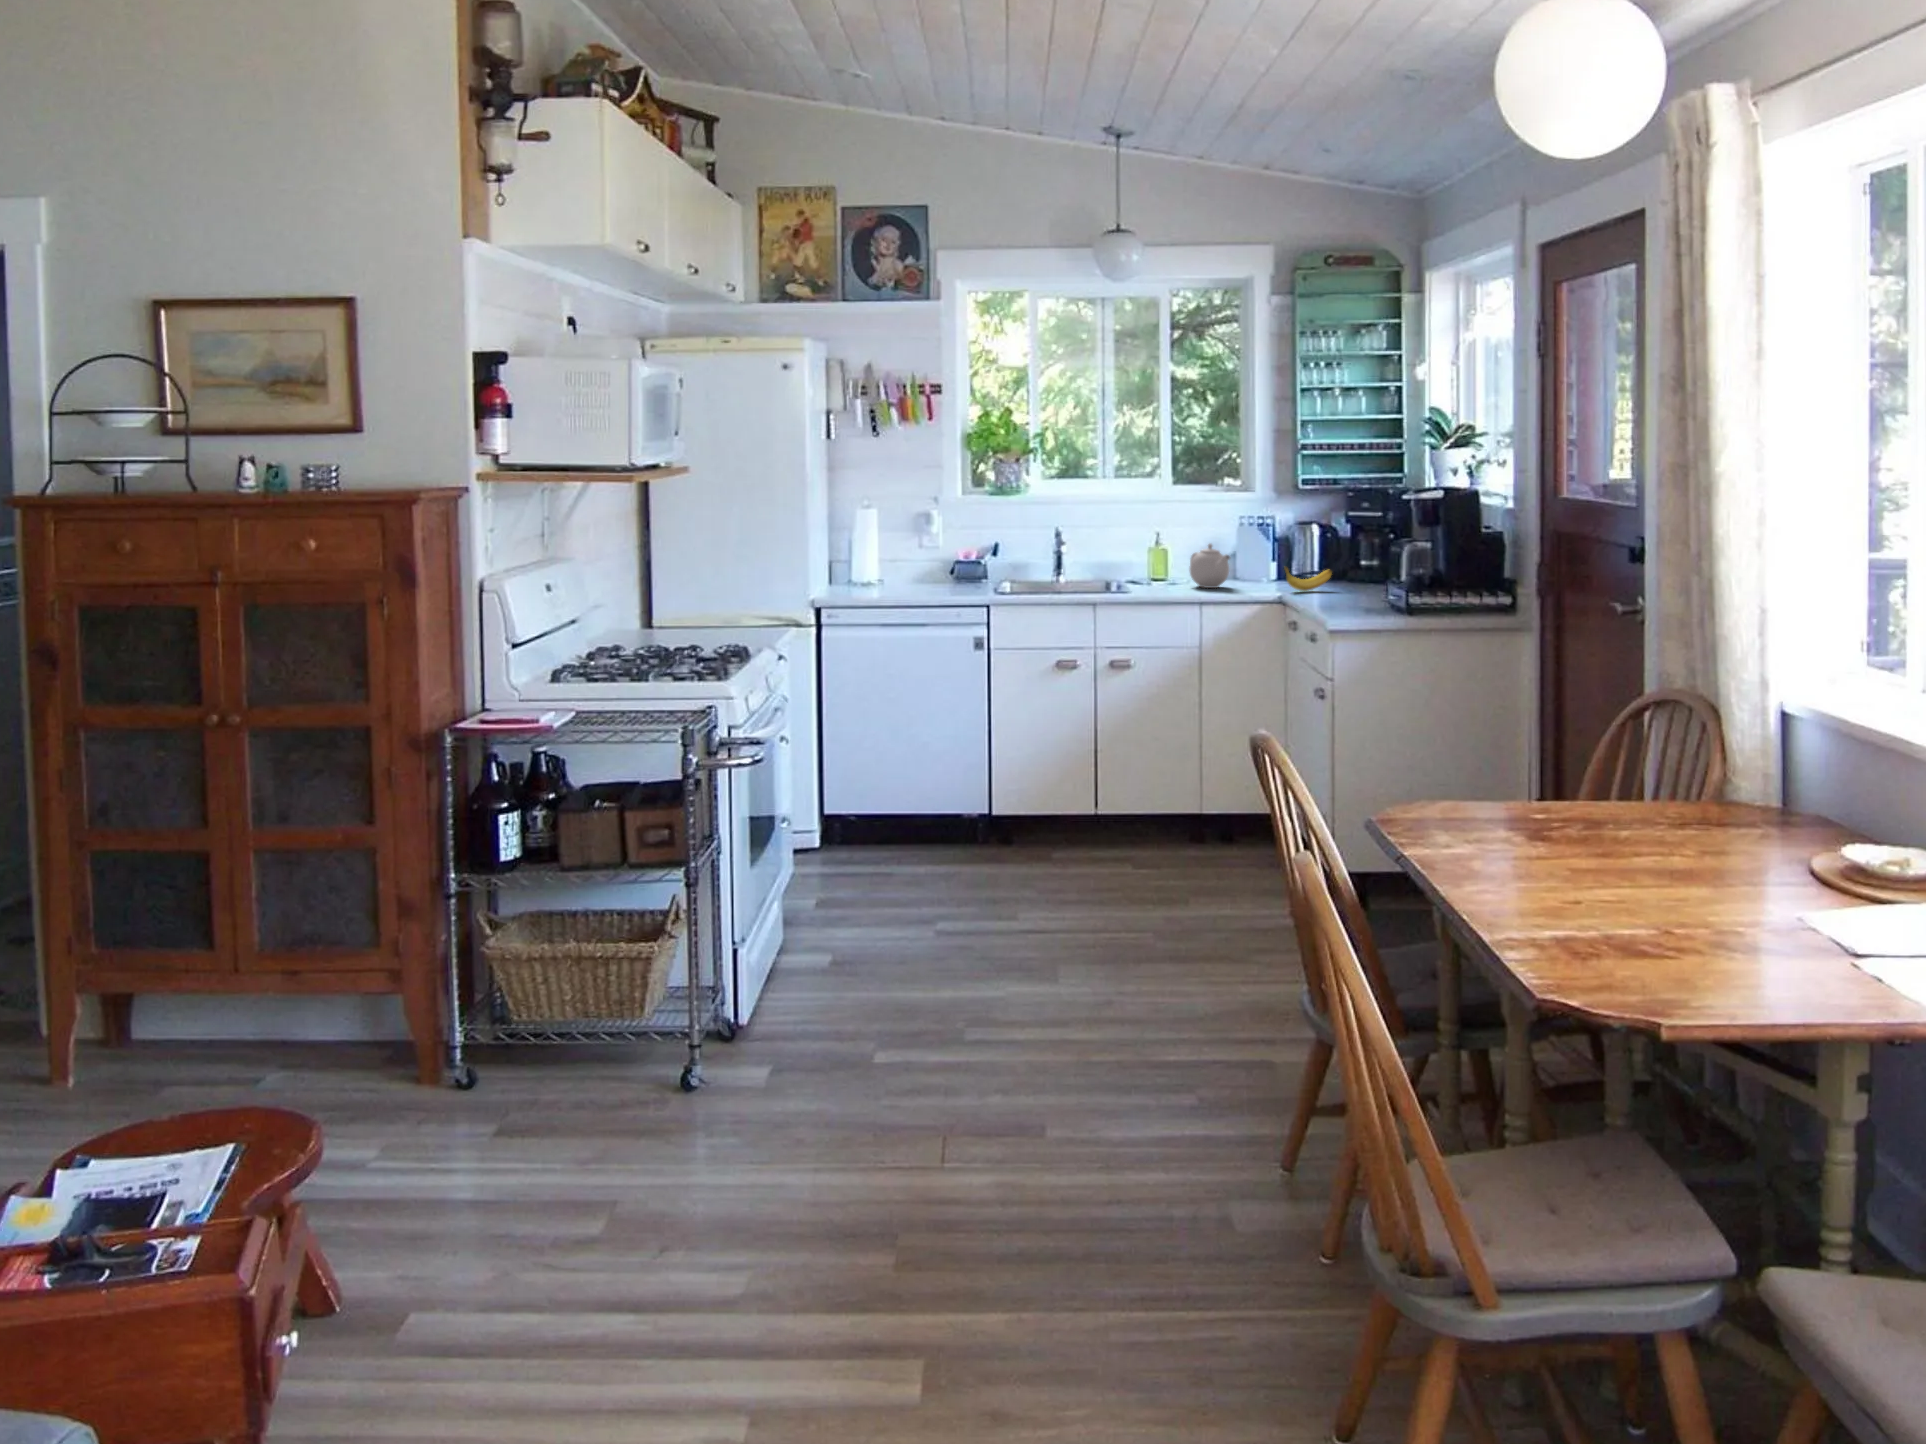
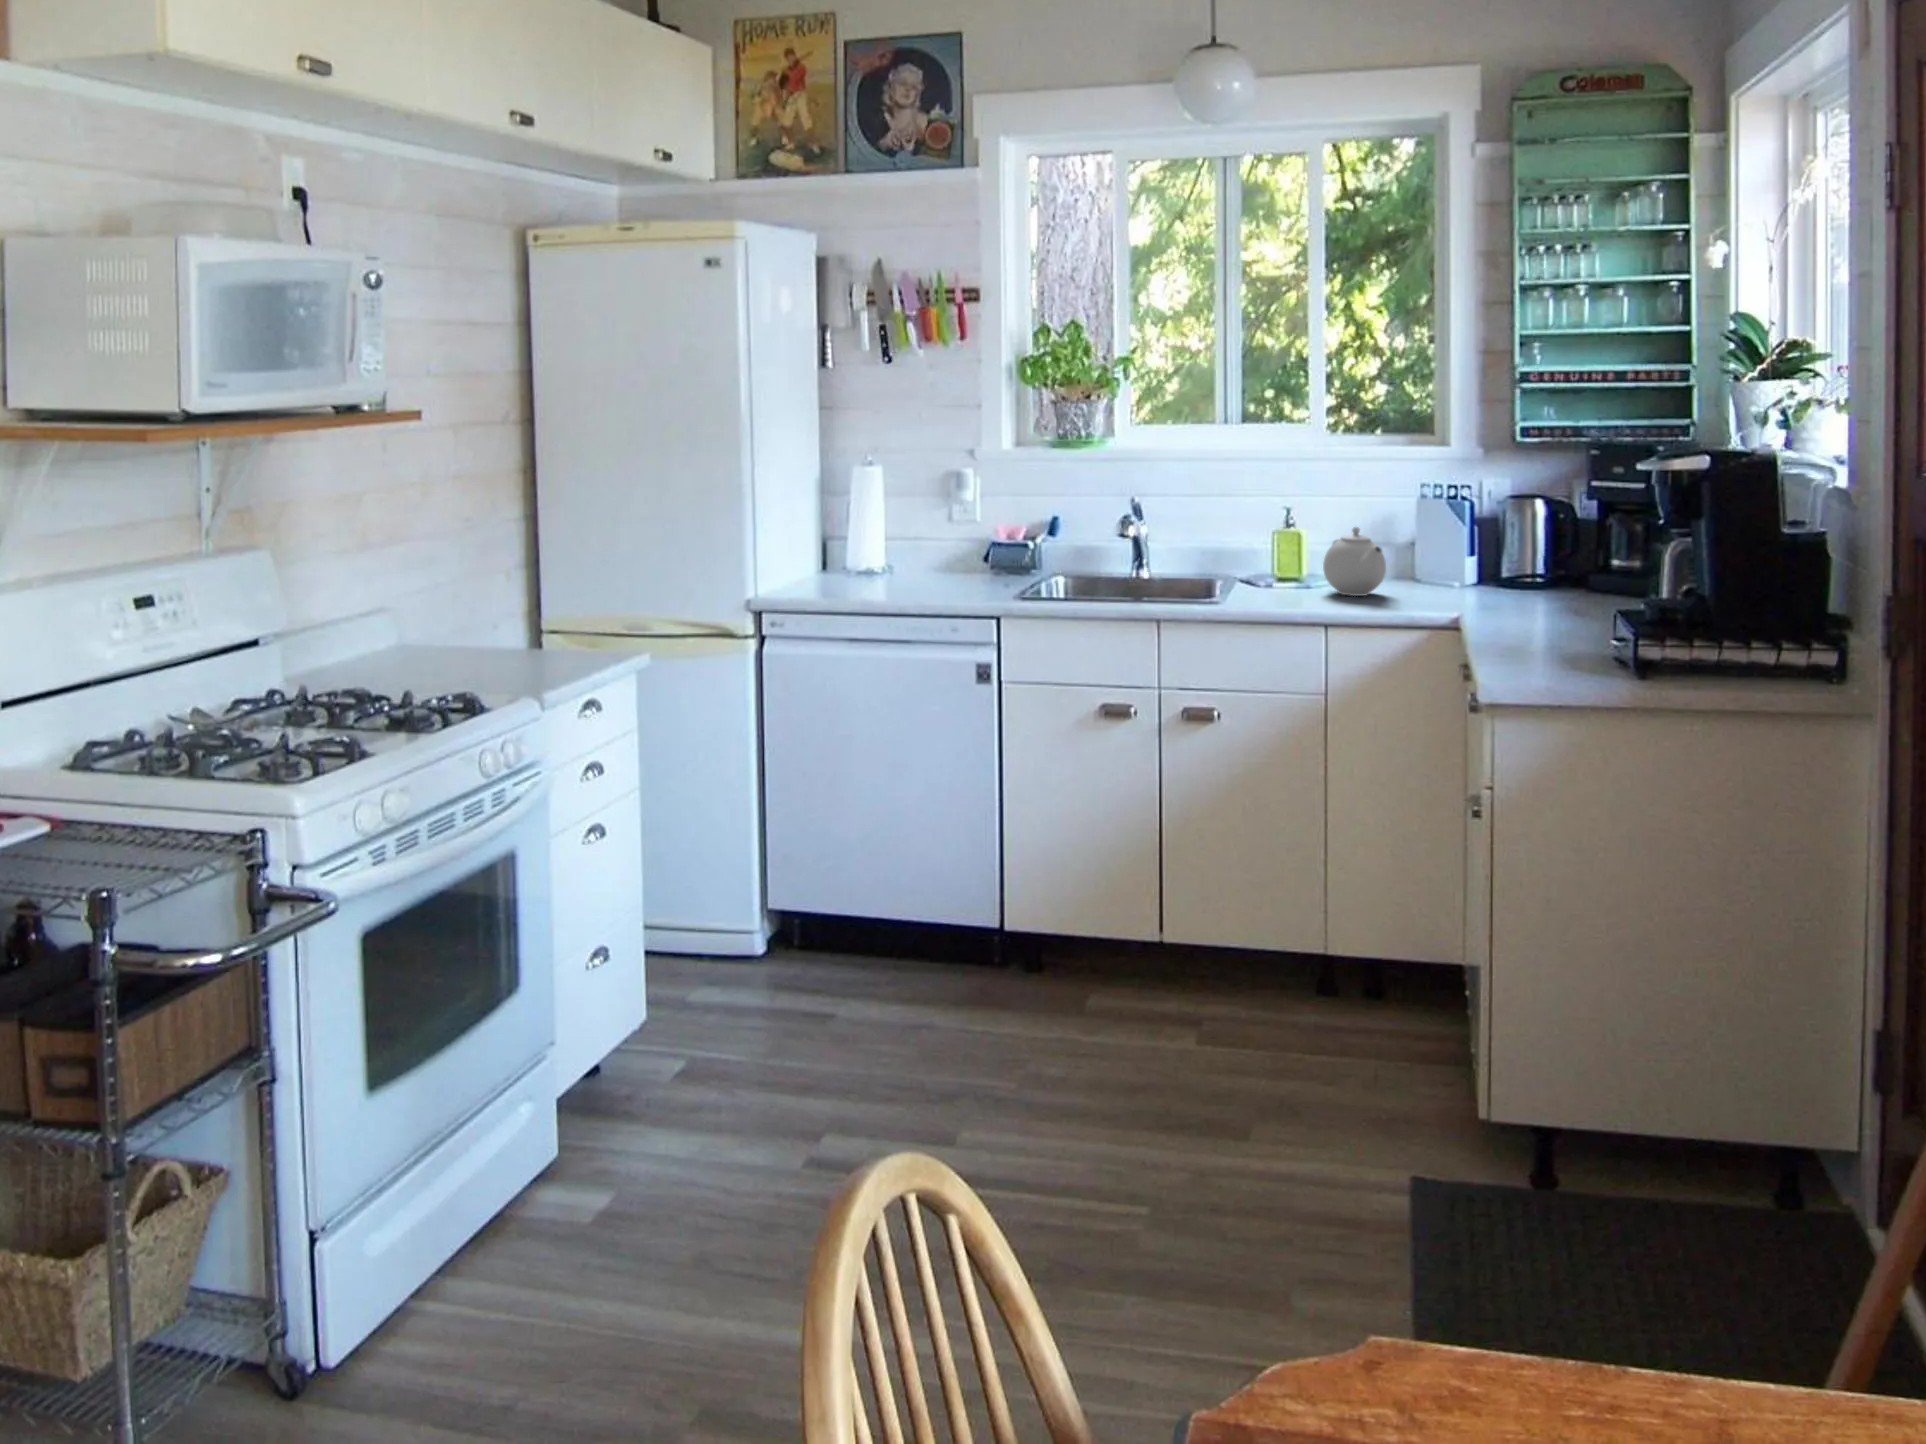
banana: present [1284,567,1332,591] -> none [1466,567,1552,607]

